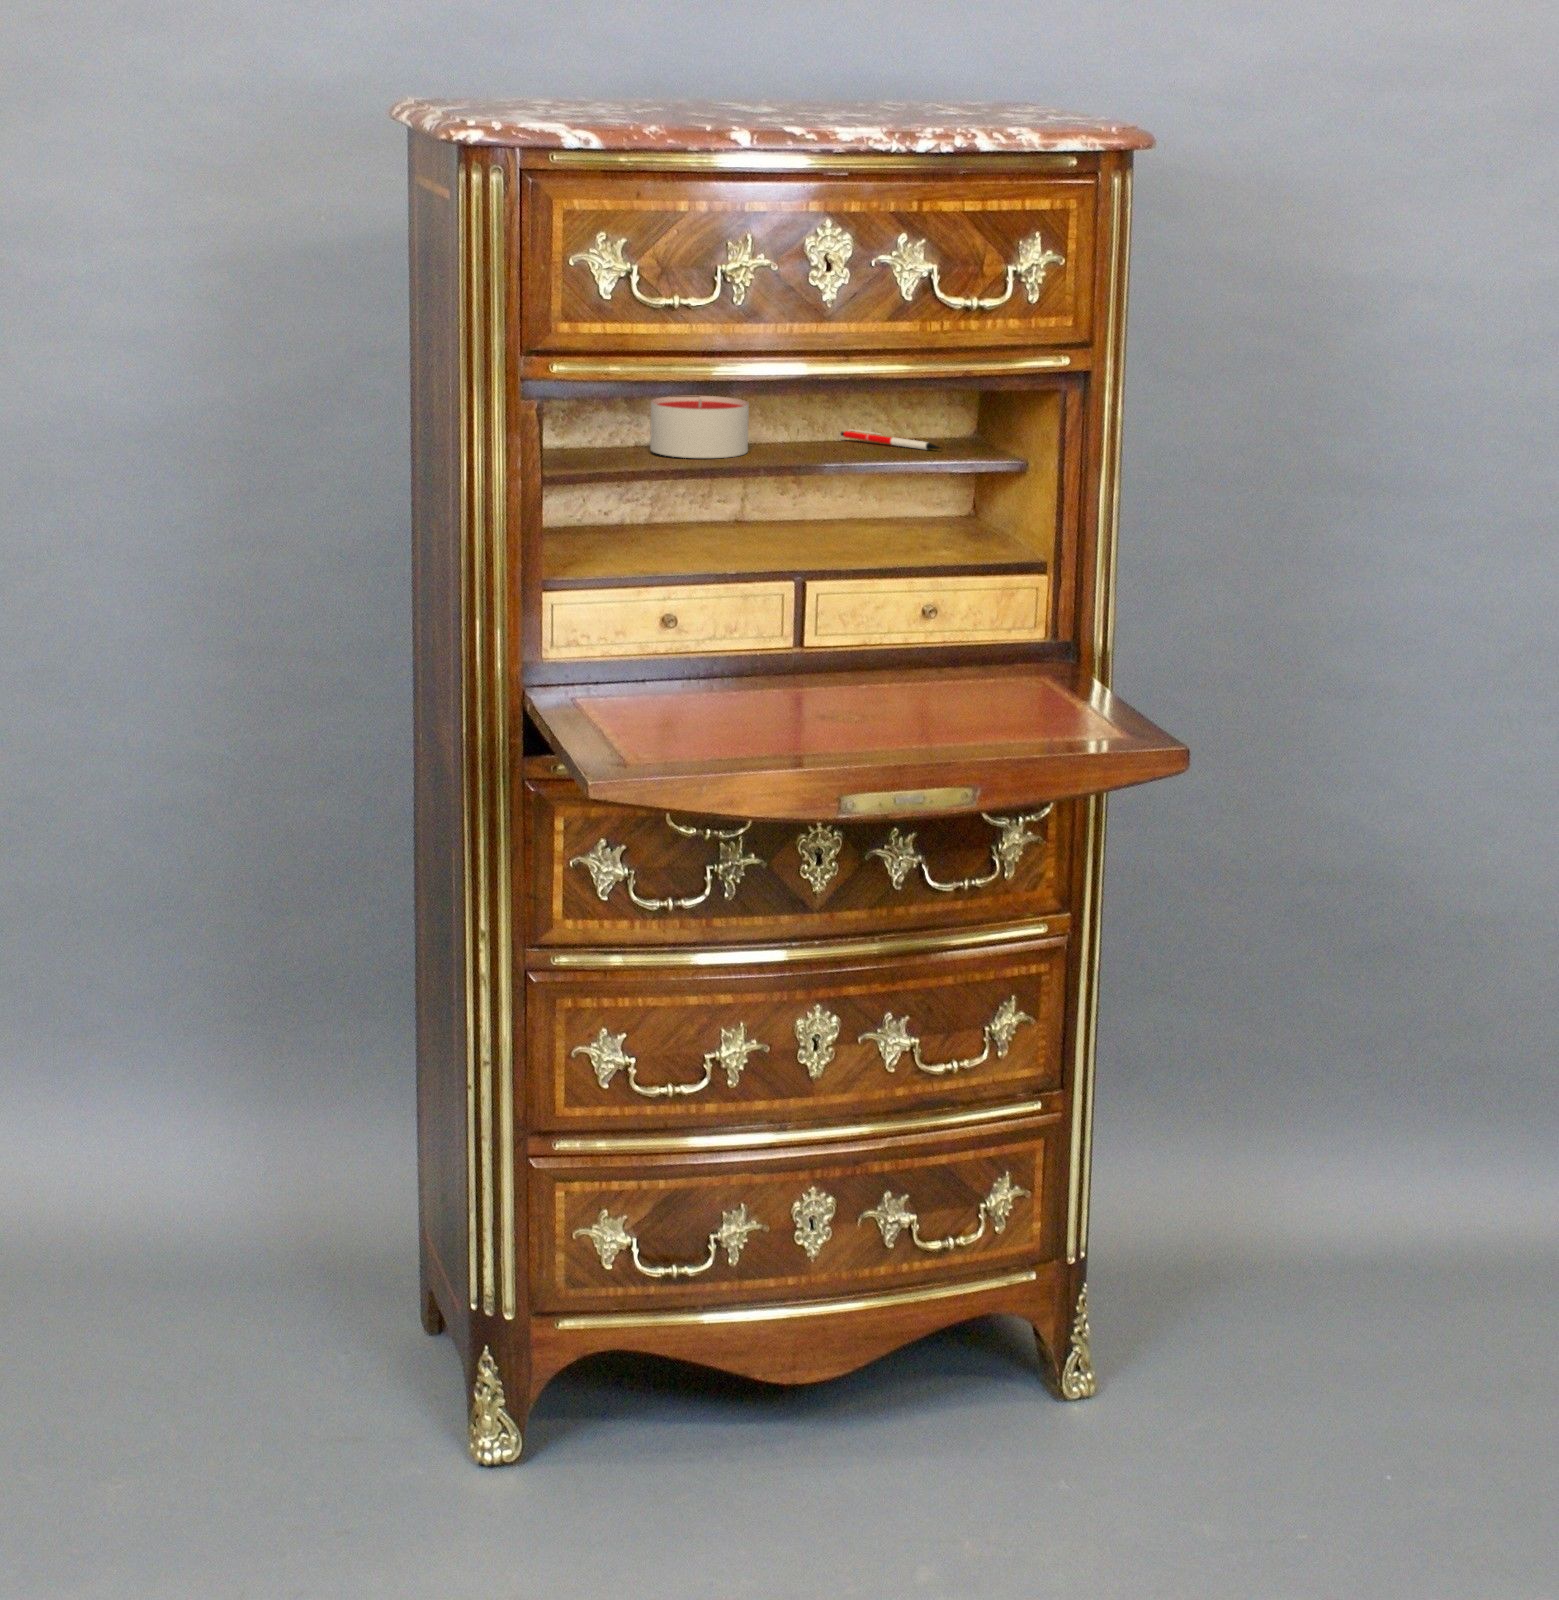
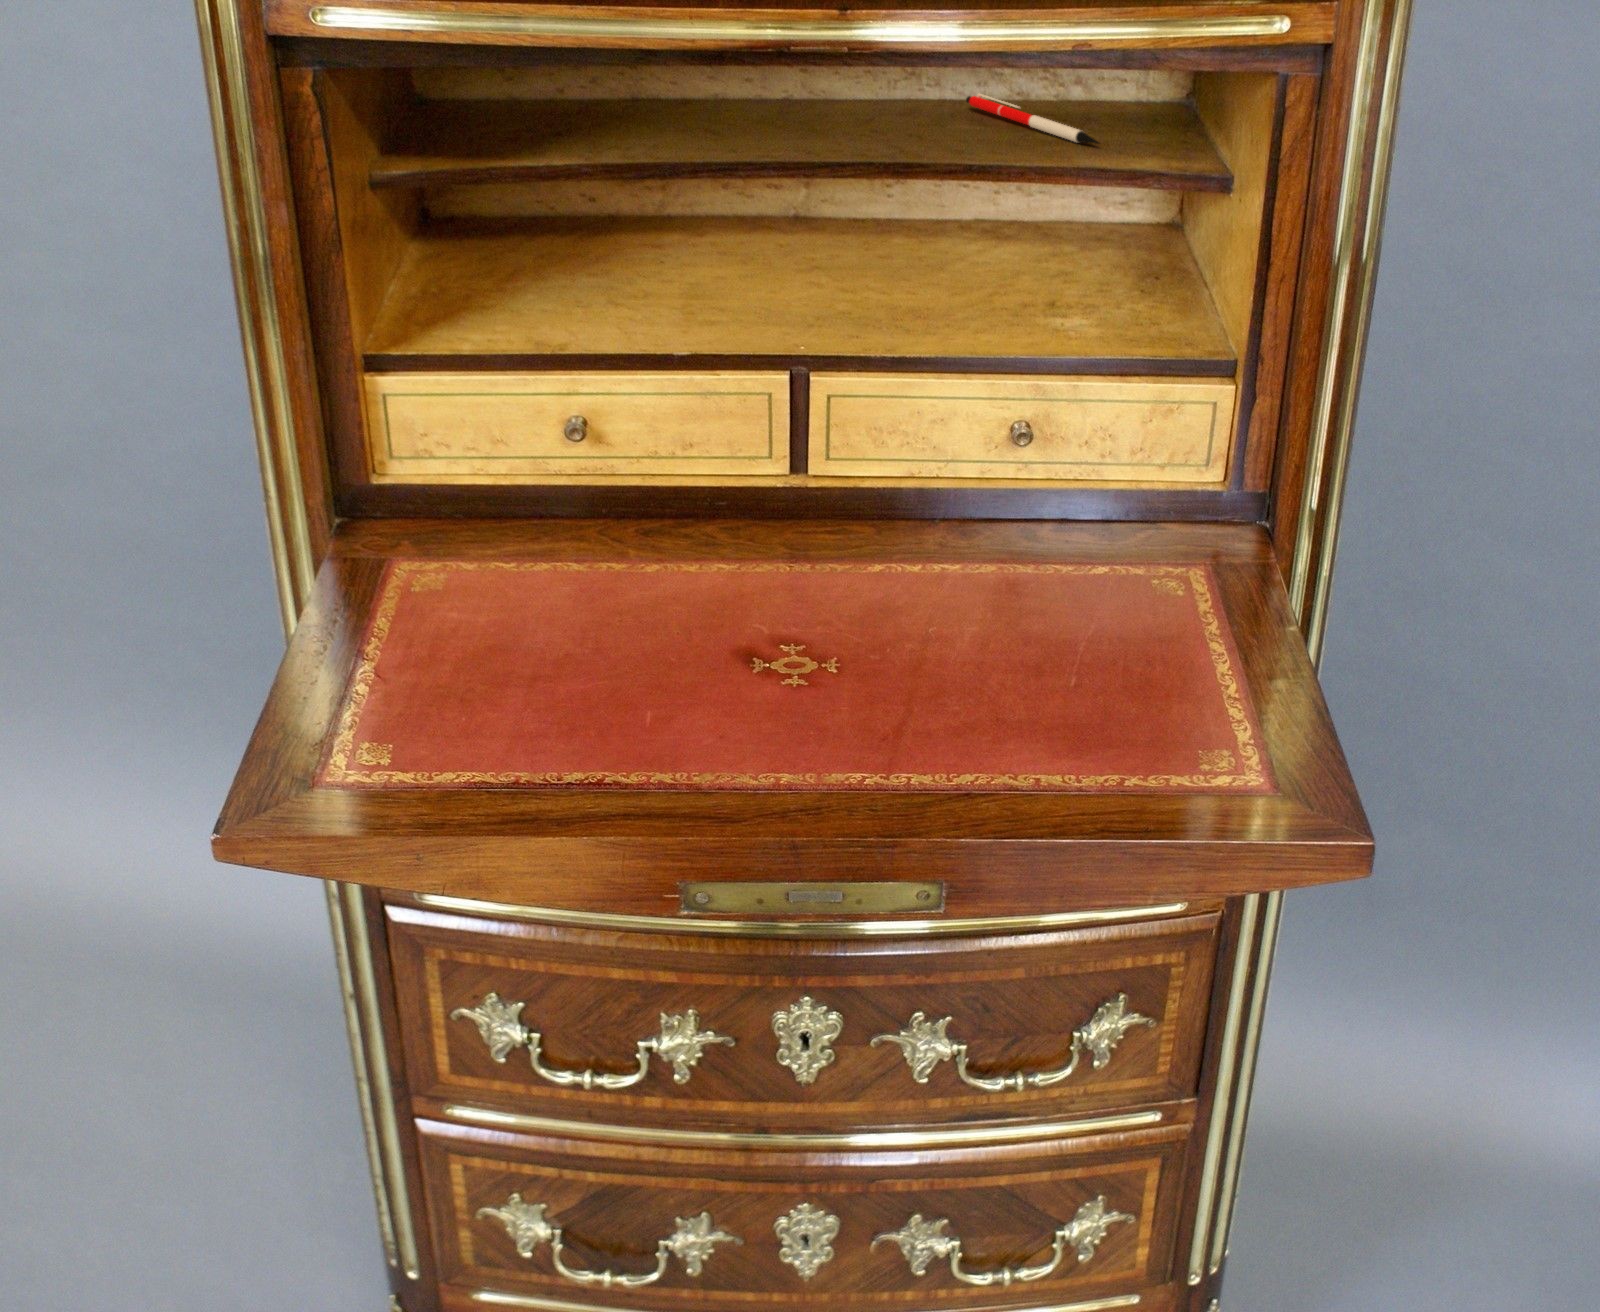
candle: present [650,396,749,458] -> none [637,30,794,144]

